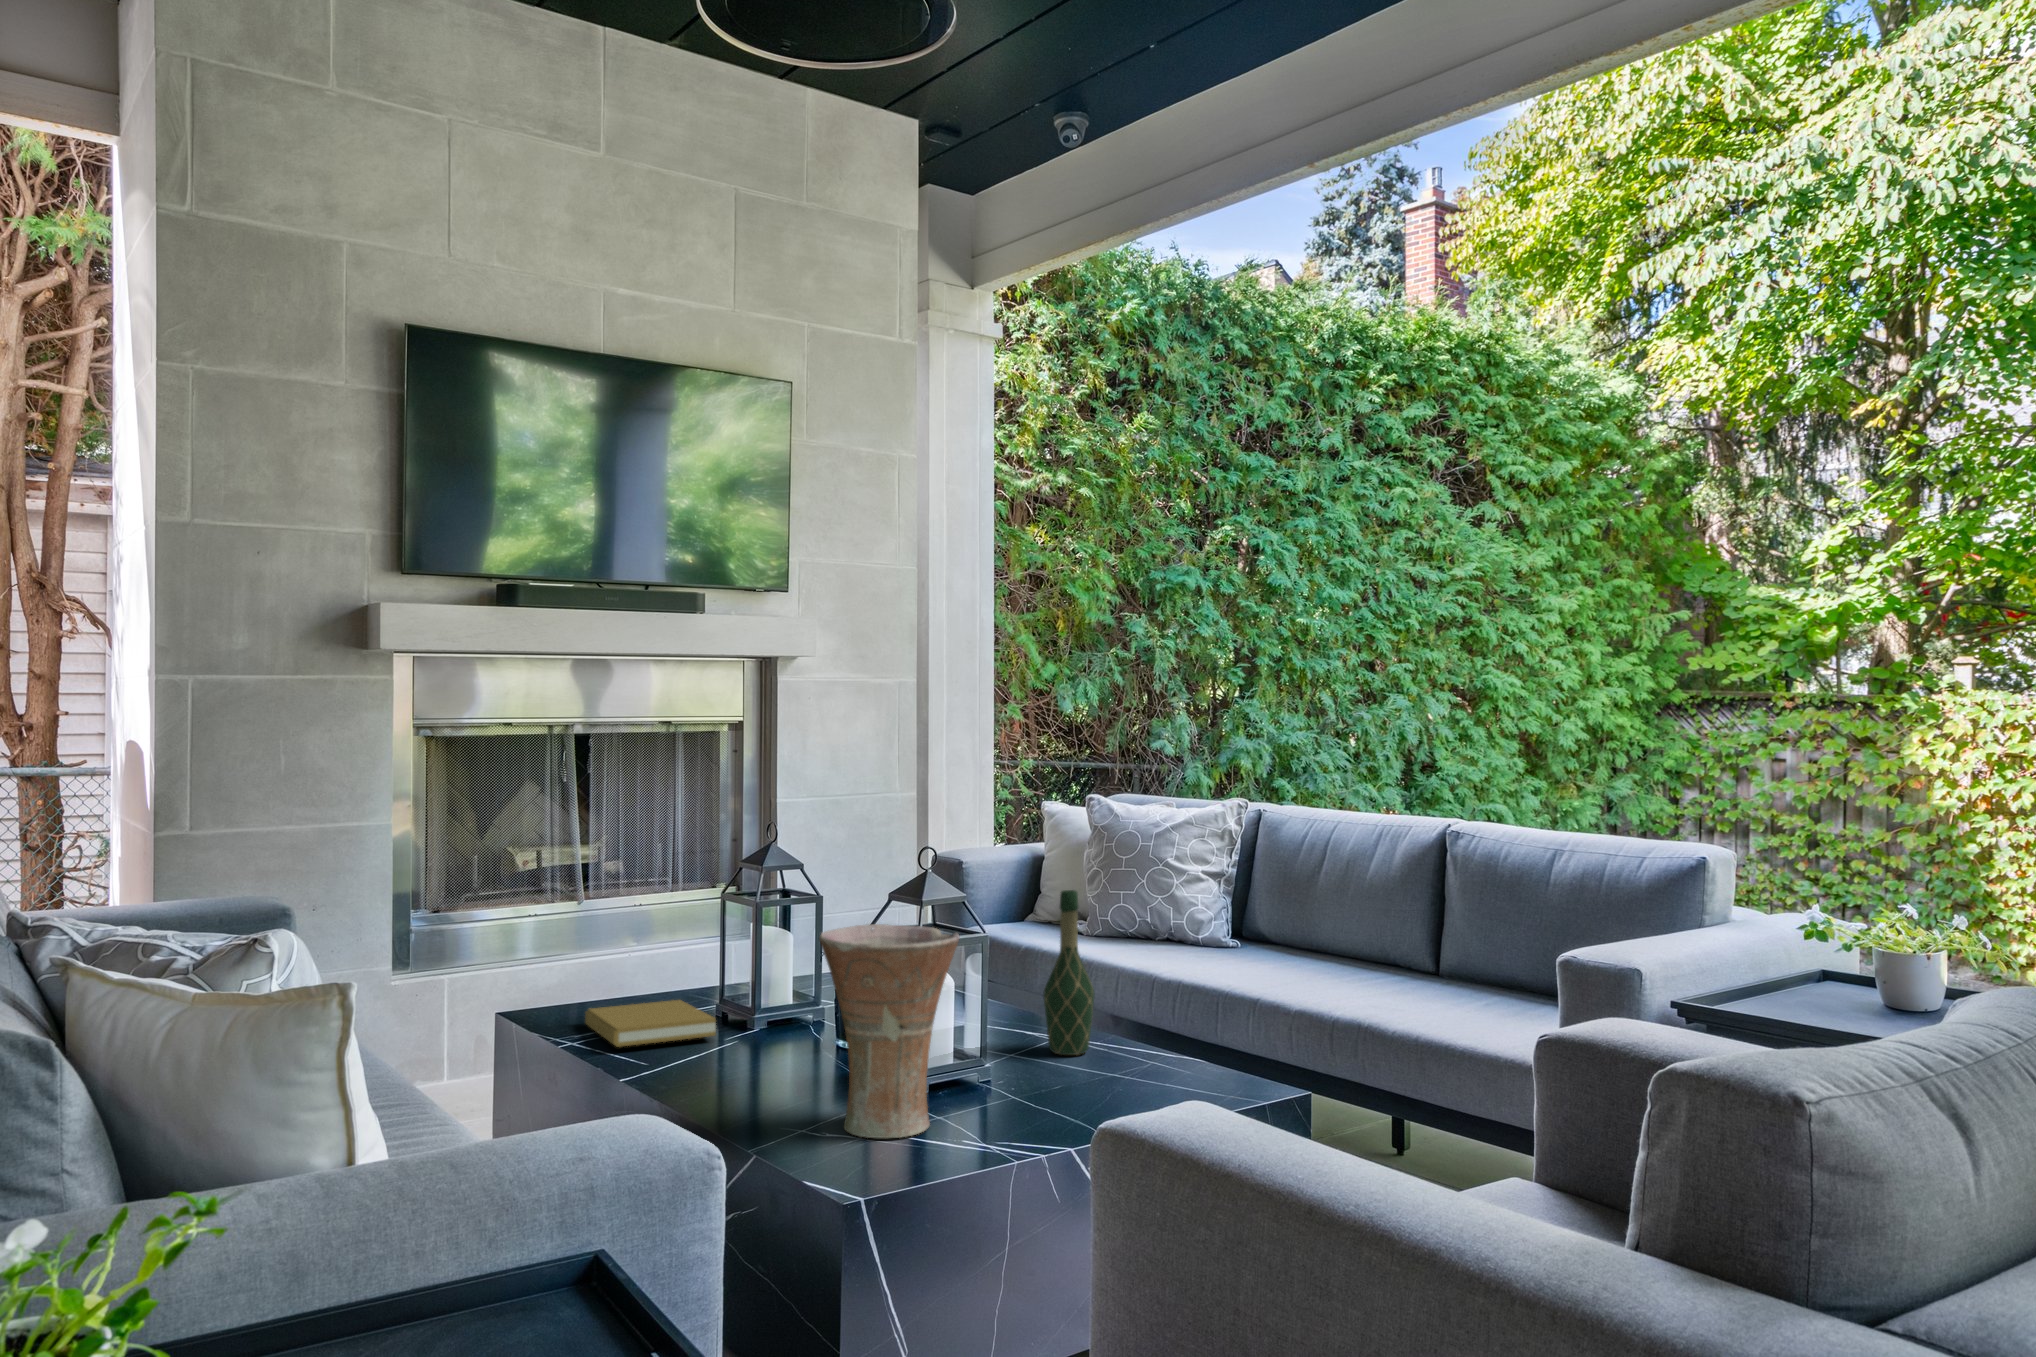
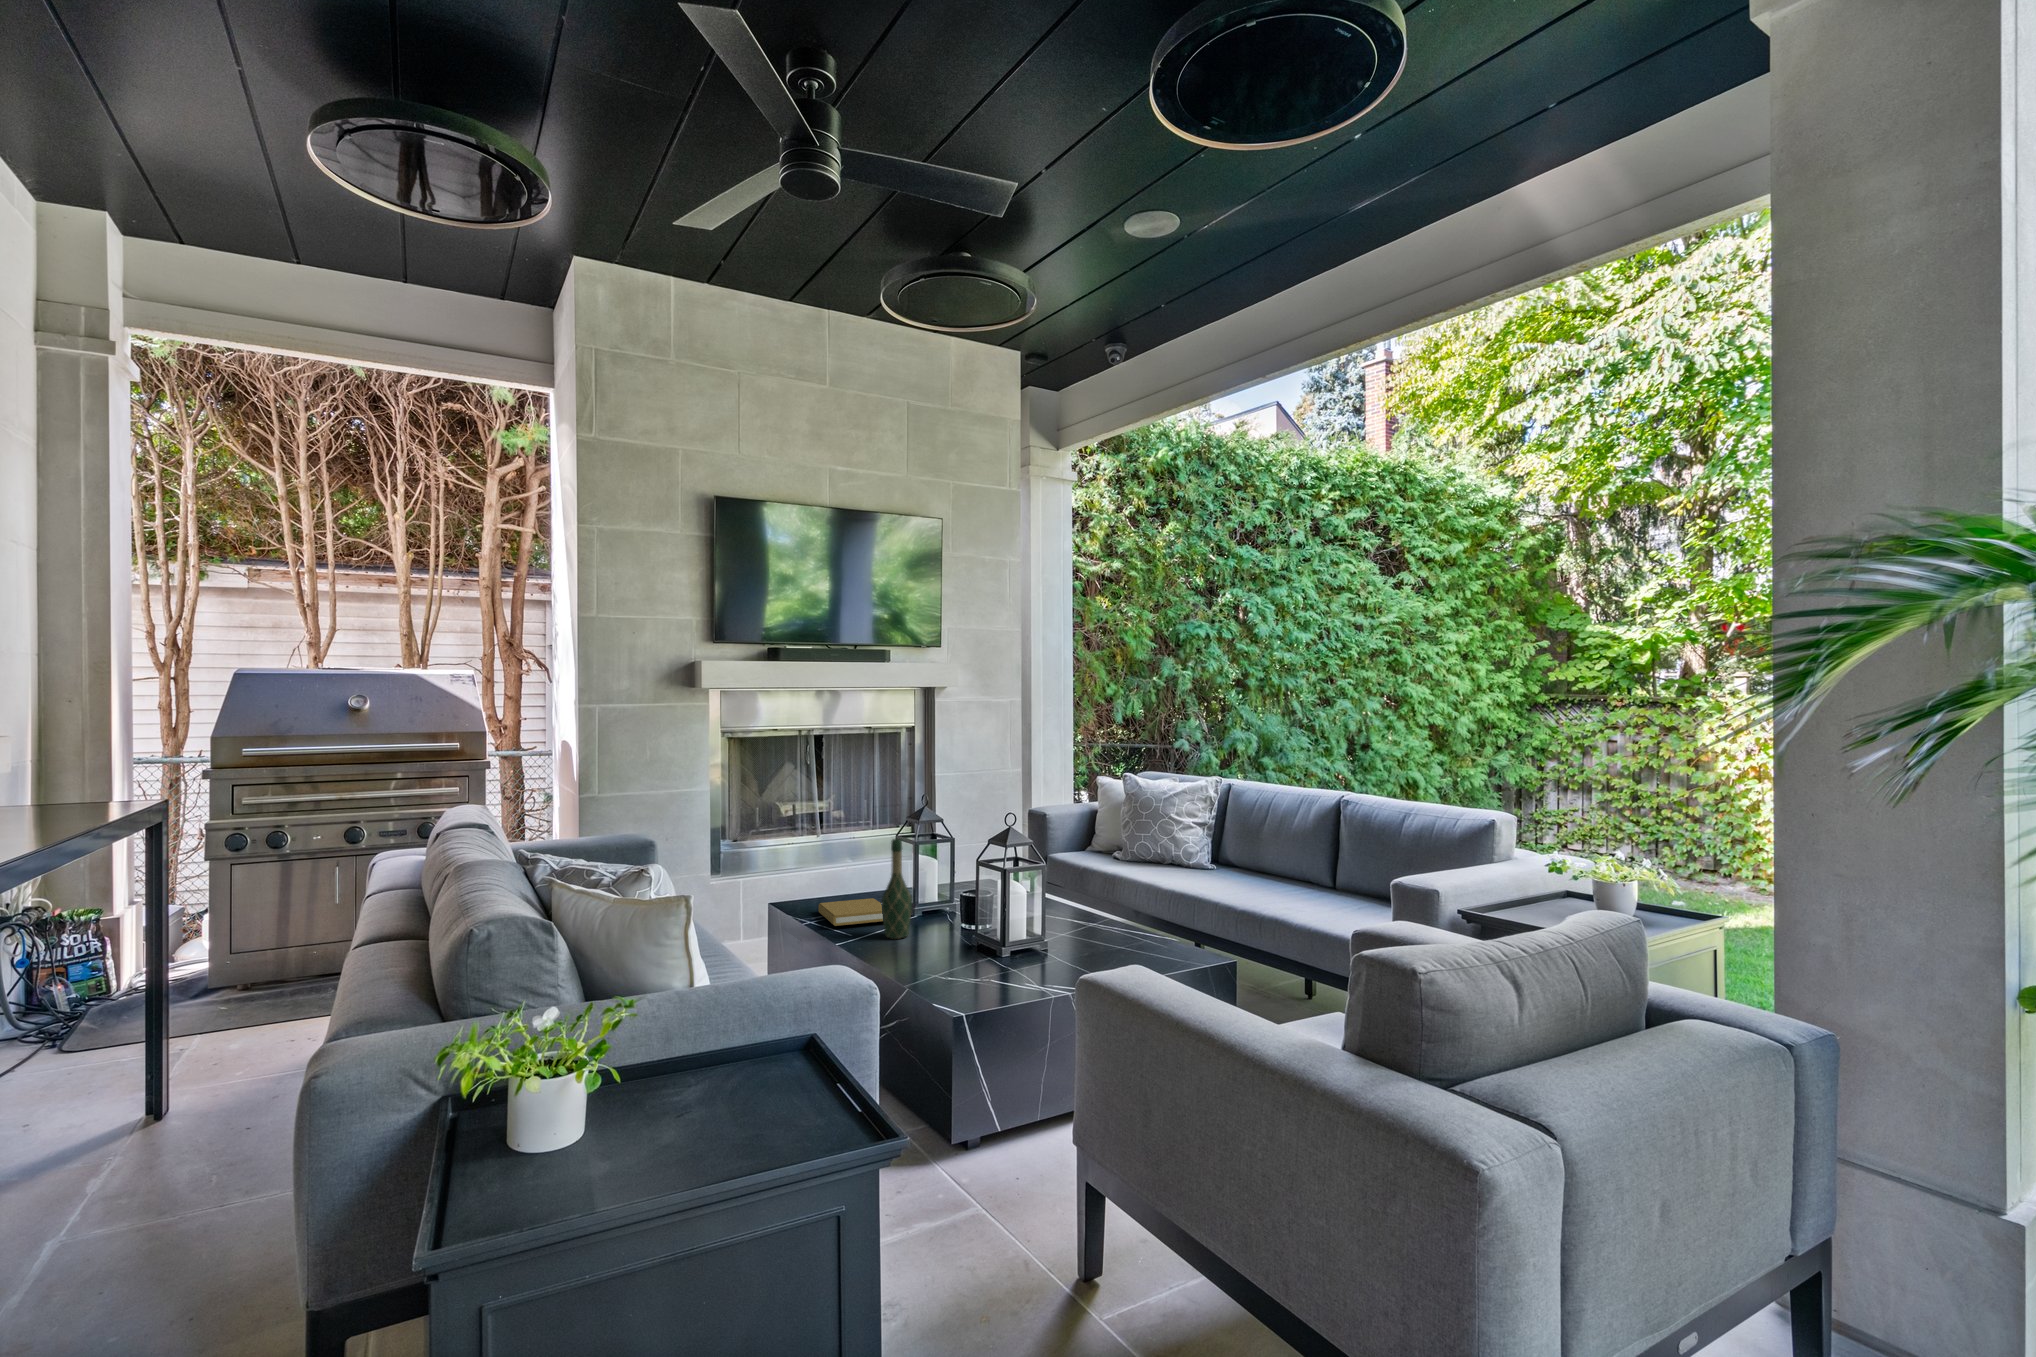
wine bottle: present [1044,890,1095,1055] -> present [881,839,912,939]
vase: present [819,924,959,1138] -> none [943,857,1024,982]

